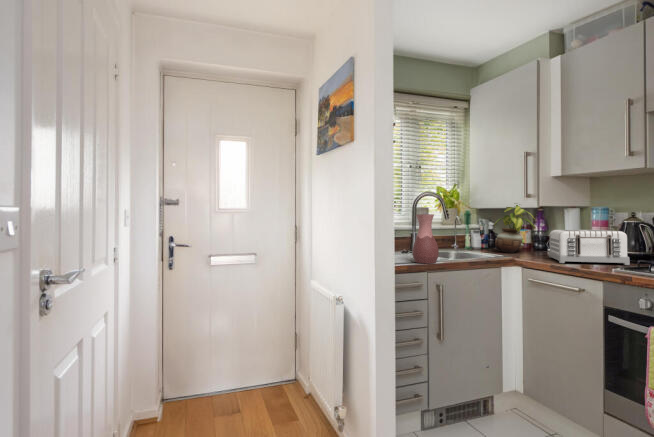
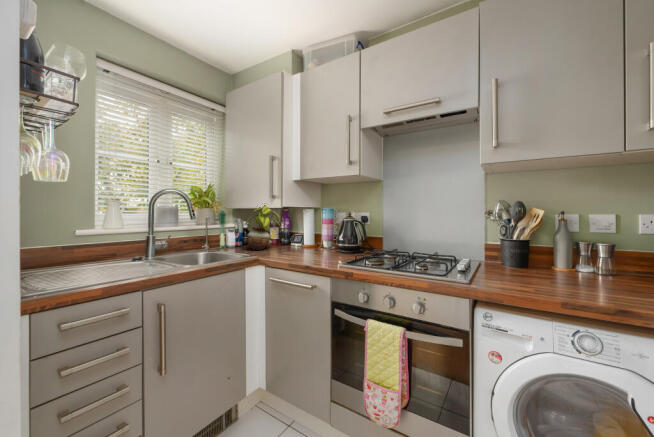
vase: present [412,214,439,263] -> none [133,212,170,275]
toaster: present [549,230,630,265] -> none [290,227,349,260]

